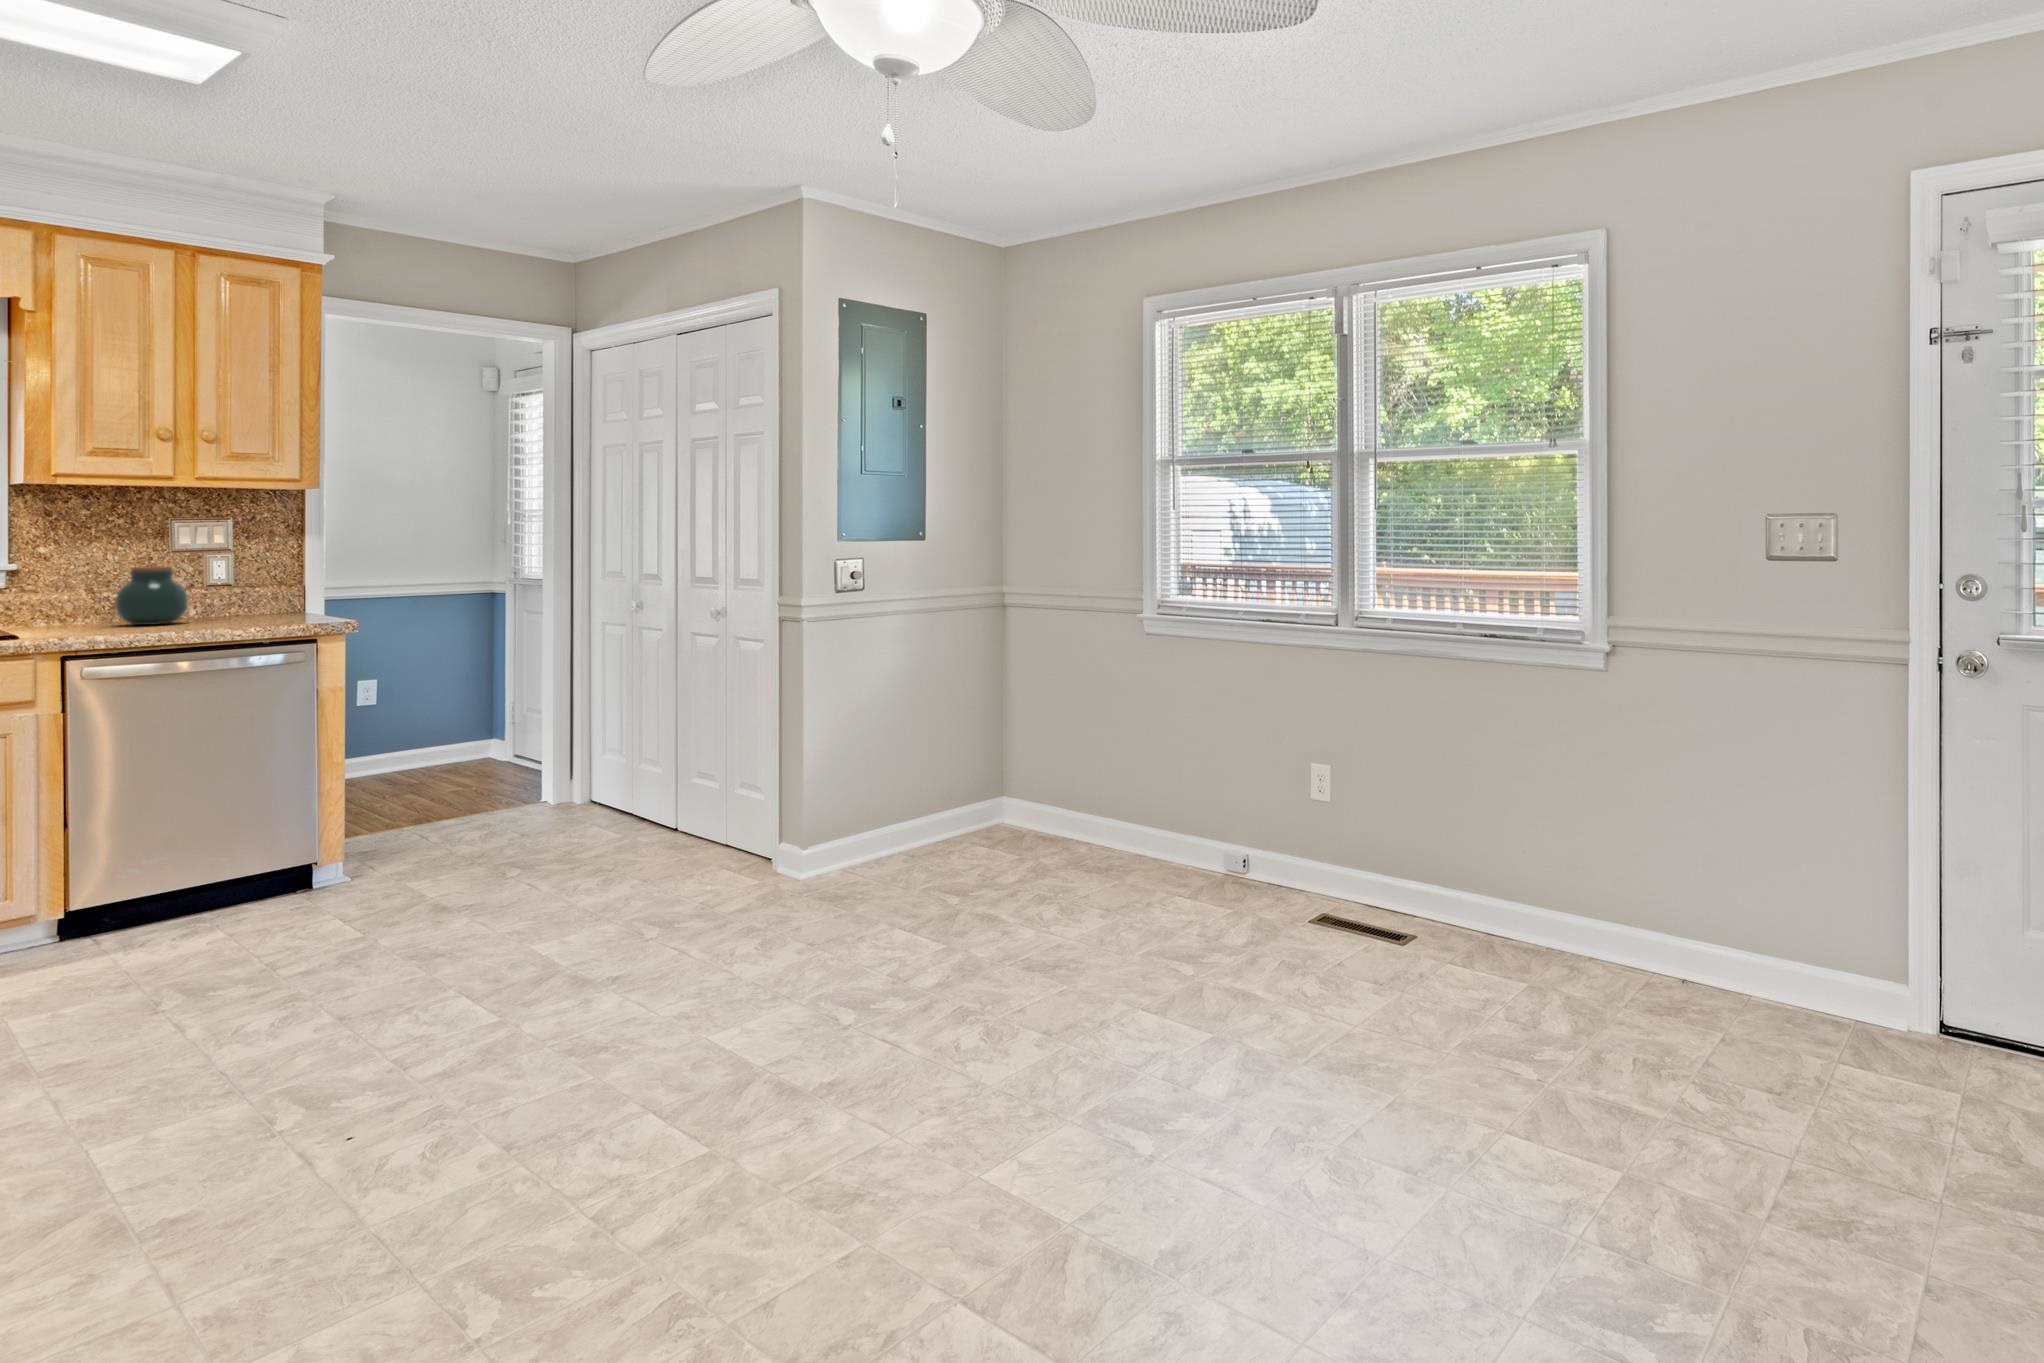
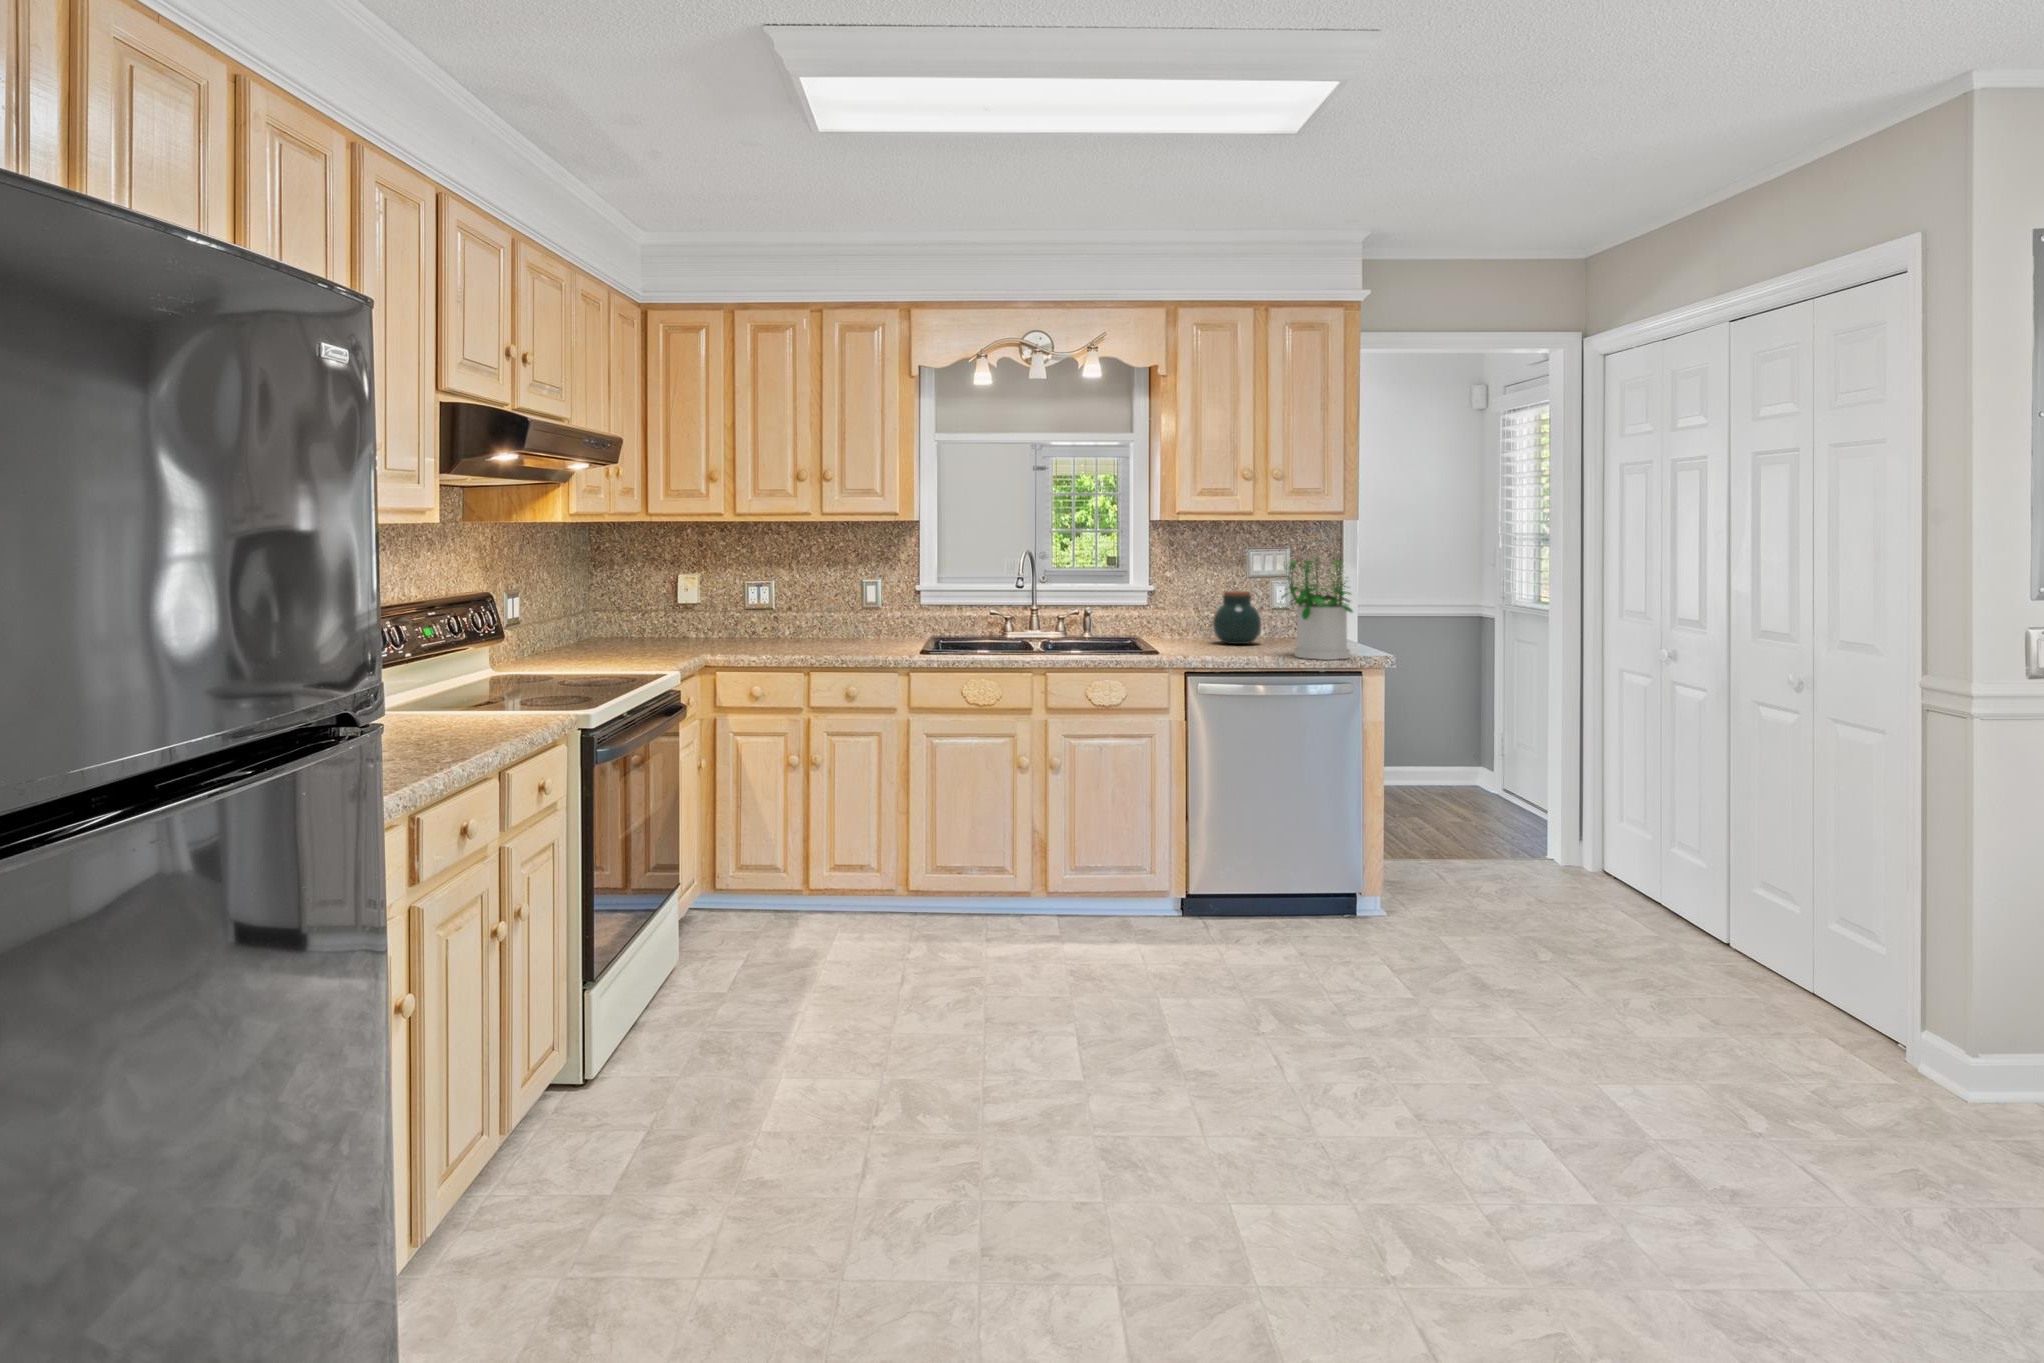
potted plant: none [204,524,300,630] -> present [1281,559,1353,660]

